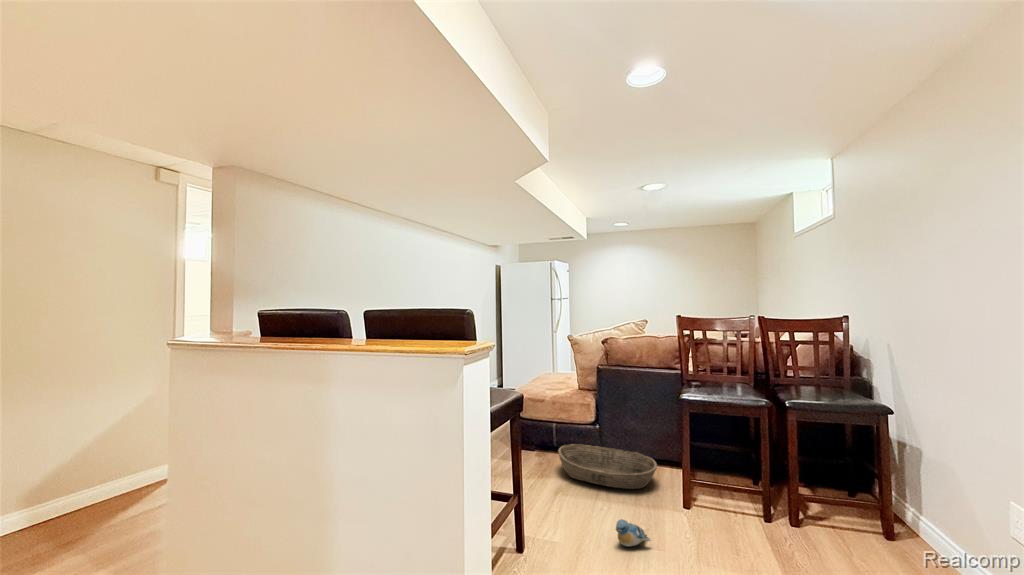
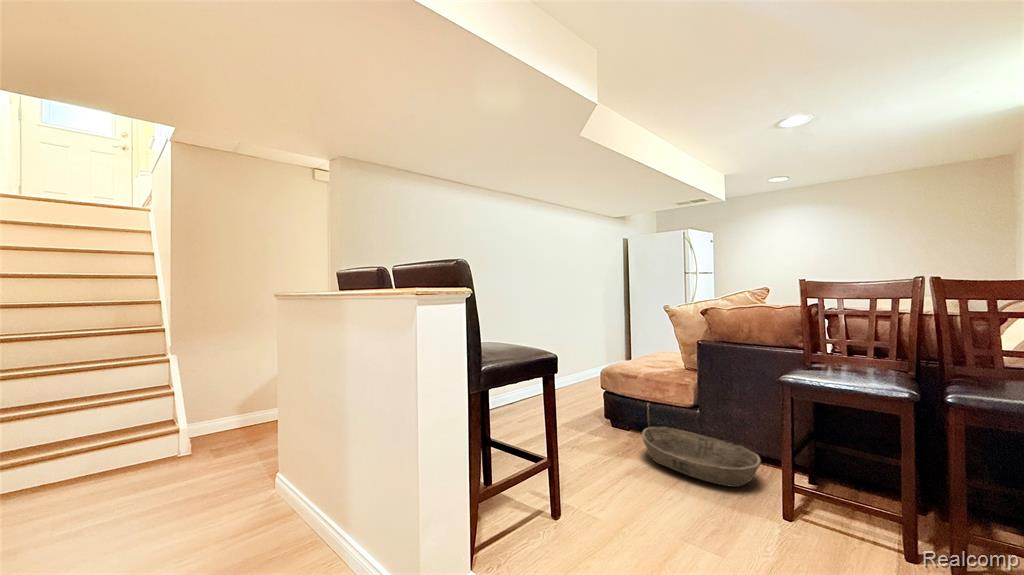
plush toy: present [616,519,651,547] -> none [666,508,711,542]

